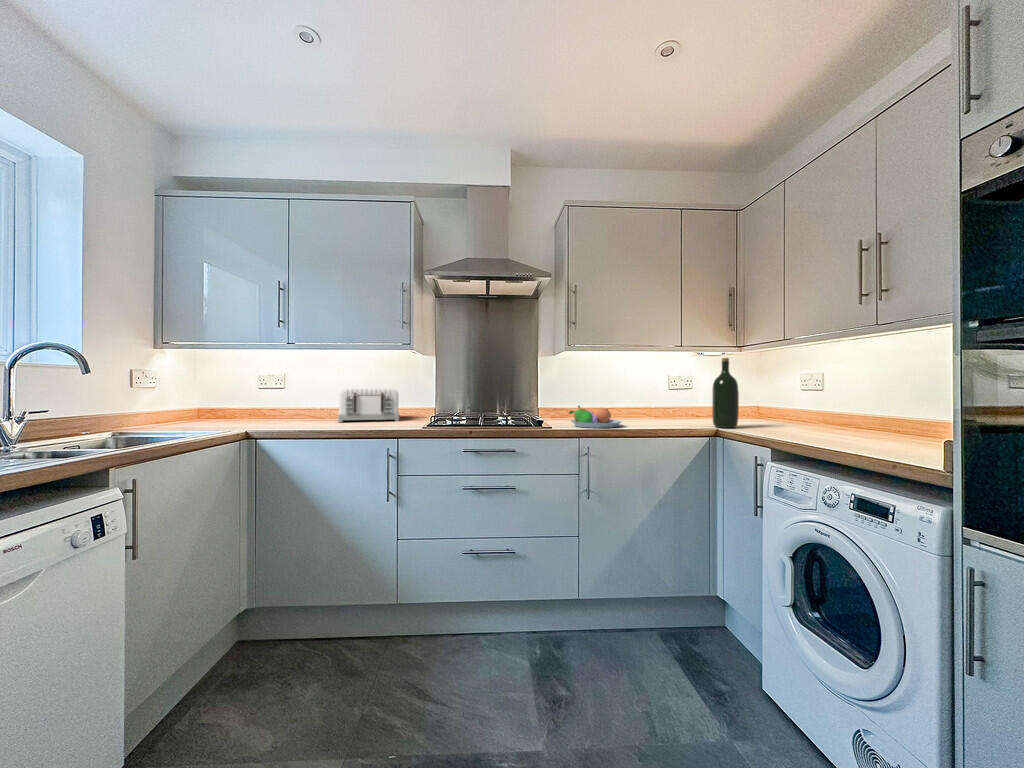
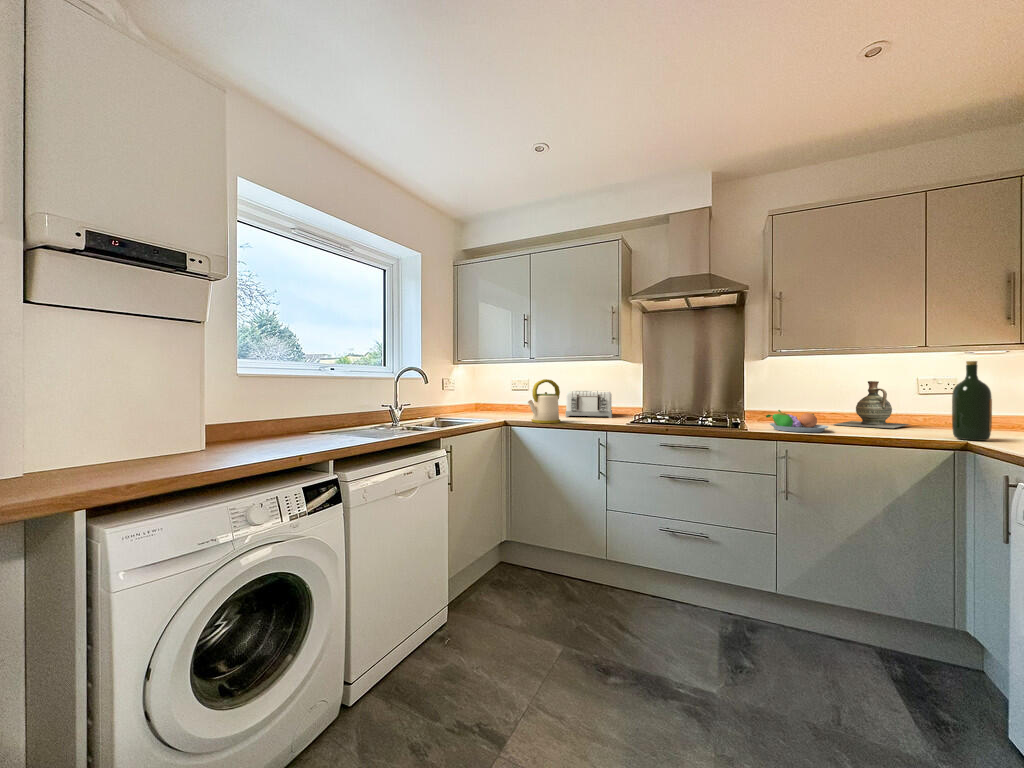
kettle: none [282,371,332,433] -> present [528,379,560,423]
ceramic jug: none [616,377,673,420] -> present [834,381,909,428]

